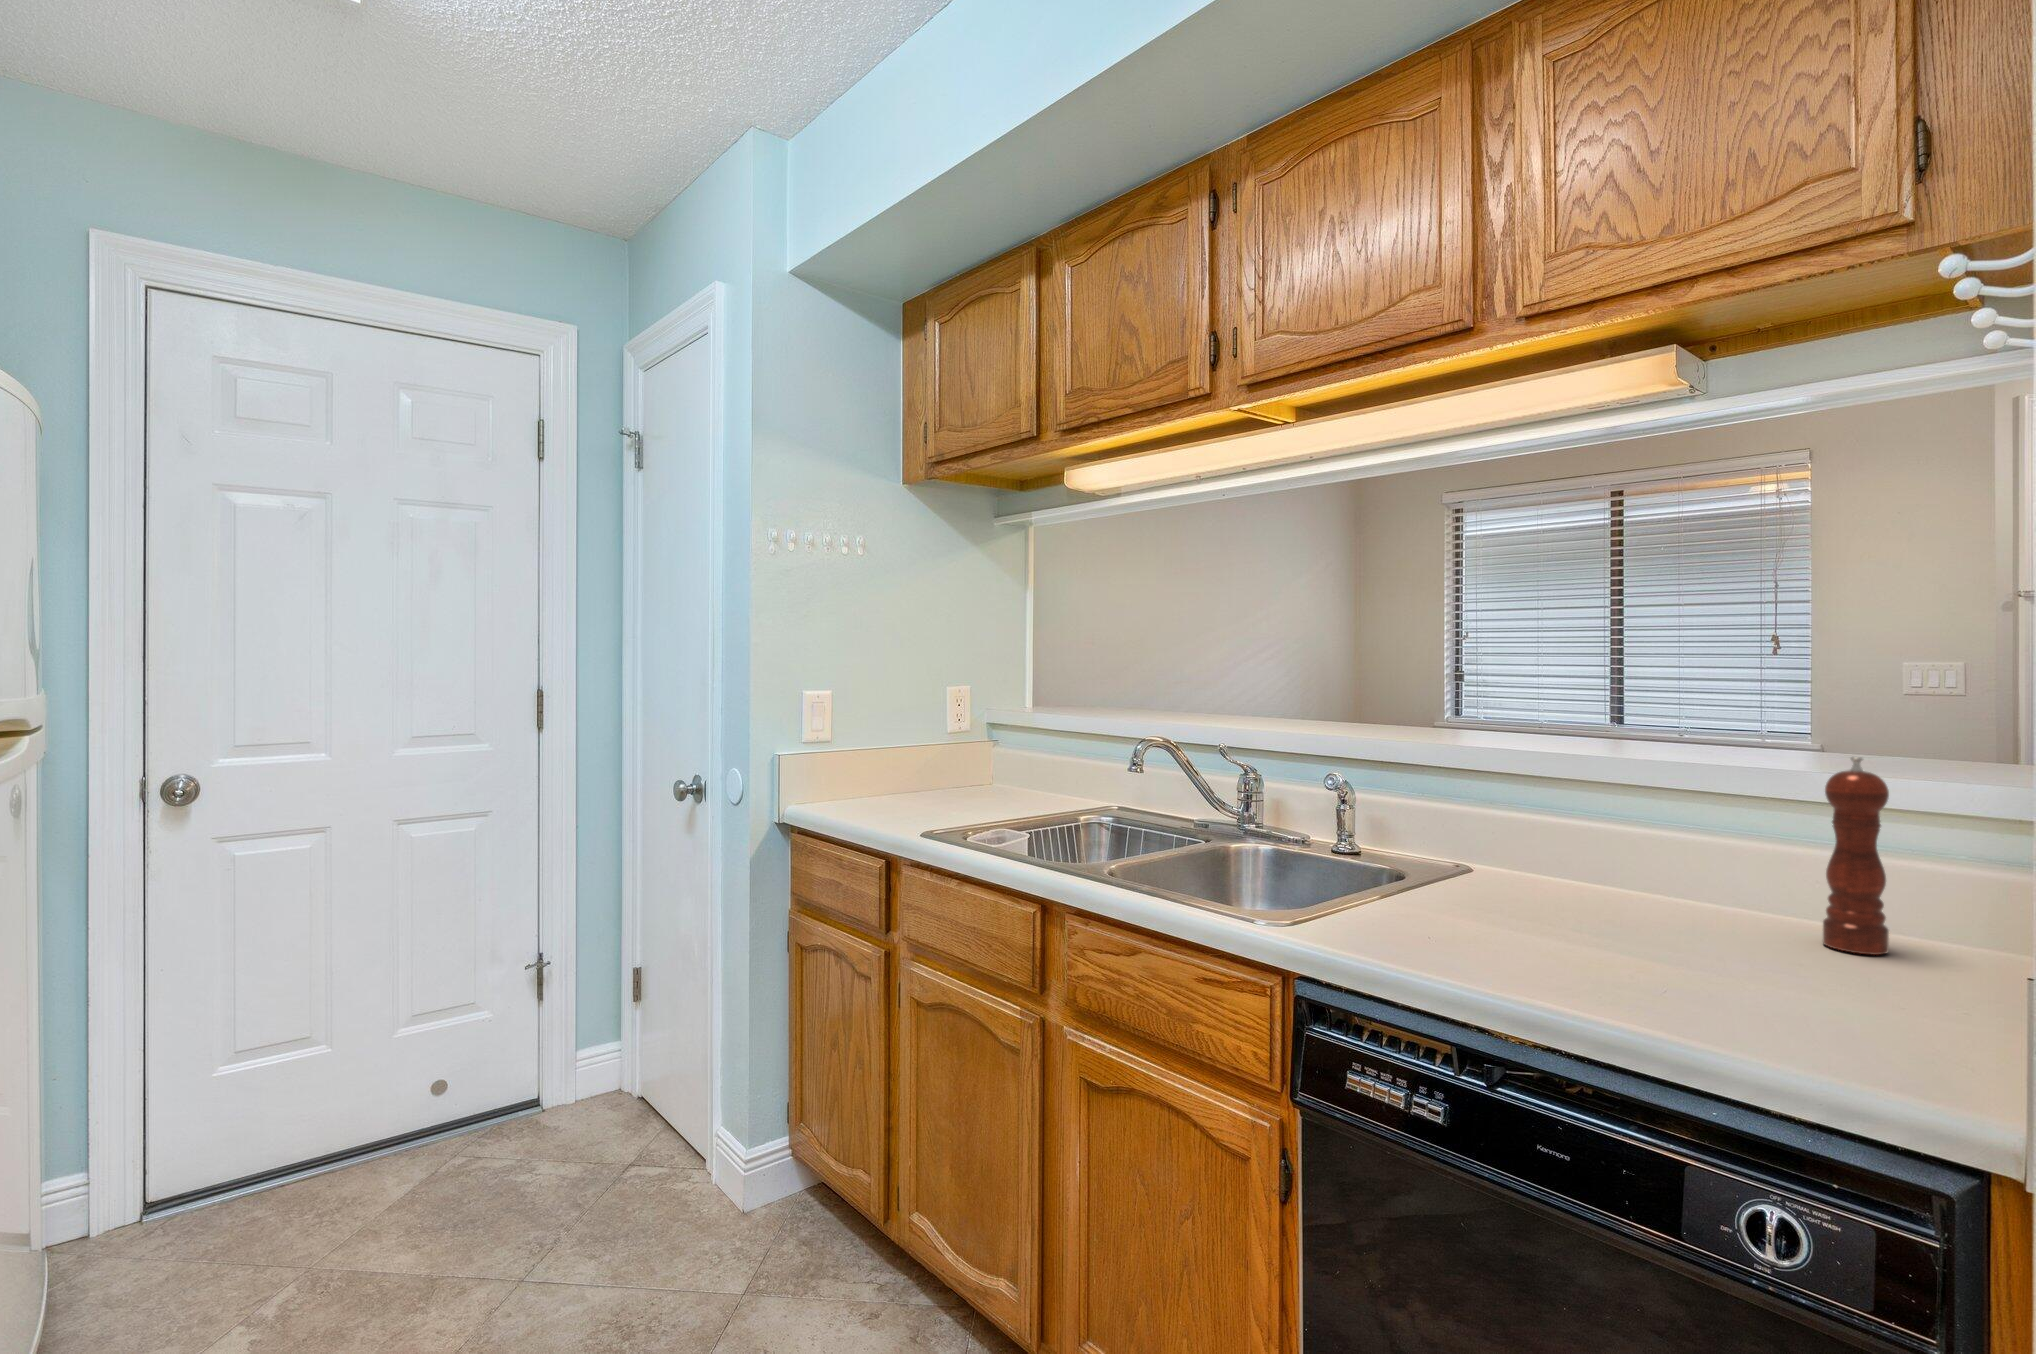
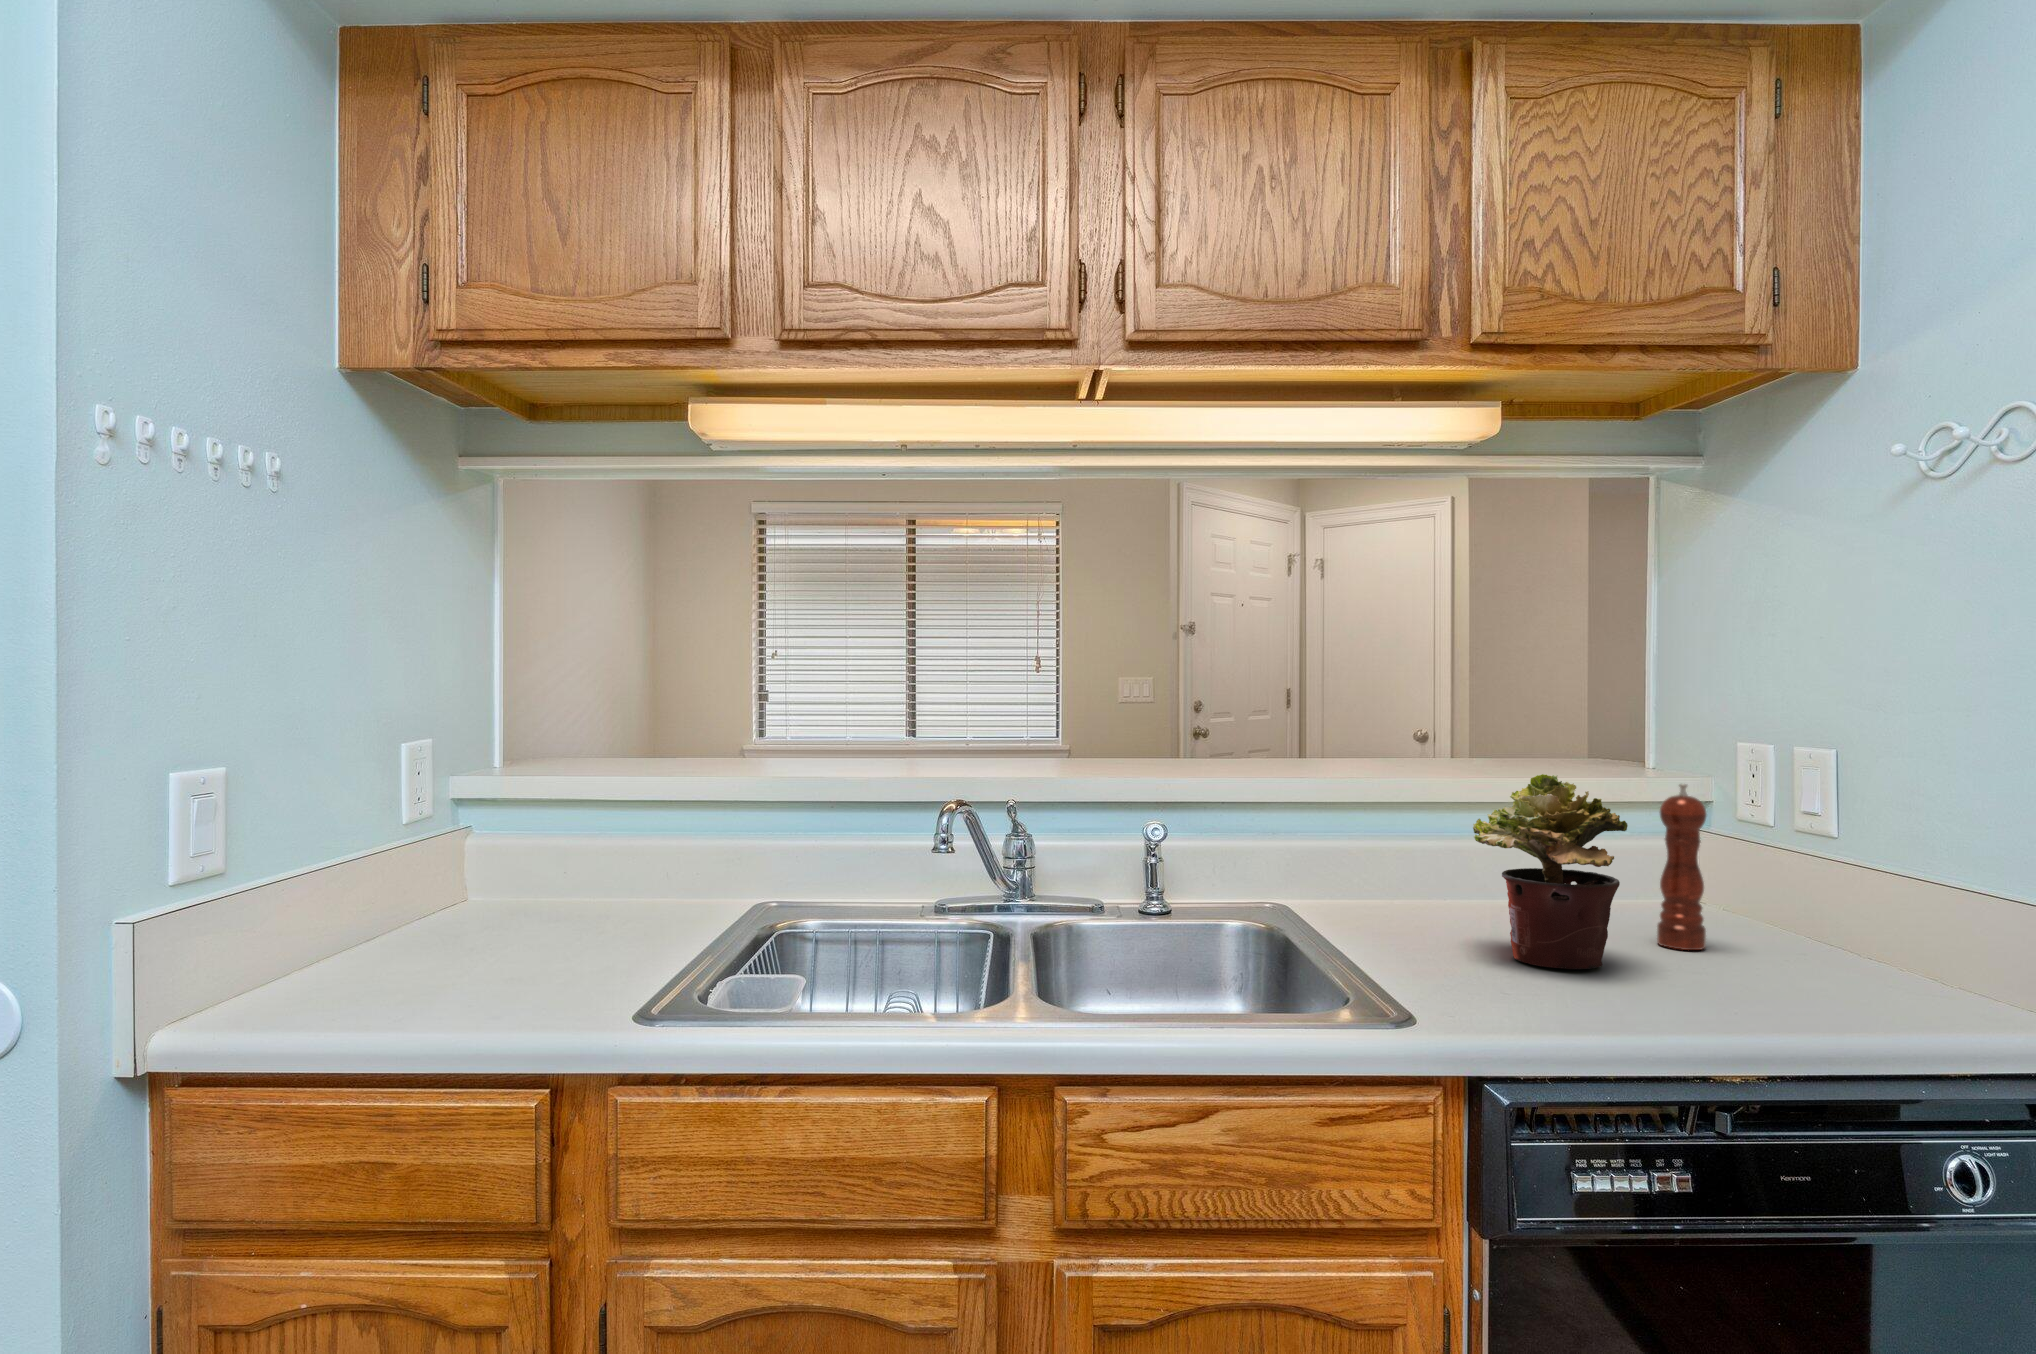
potted plant: none [1527,732,1697,935] -> present [1473,774,1628,969]

